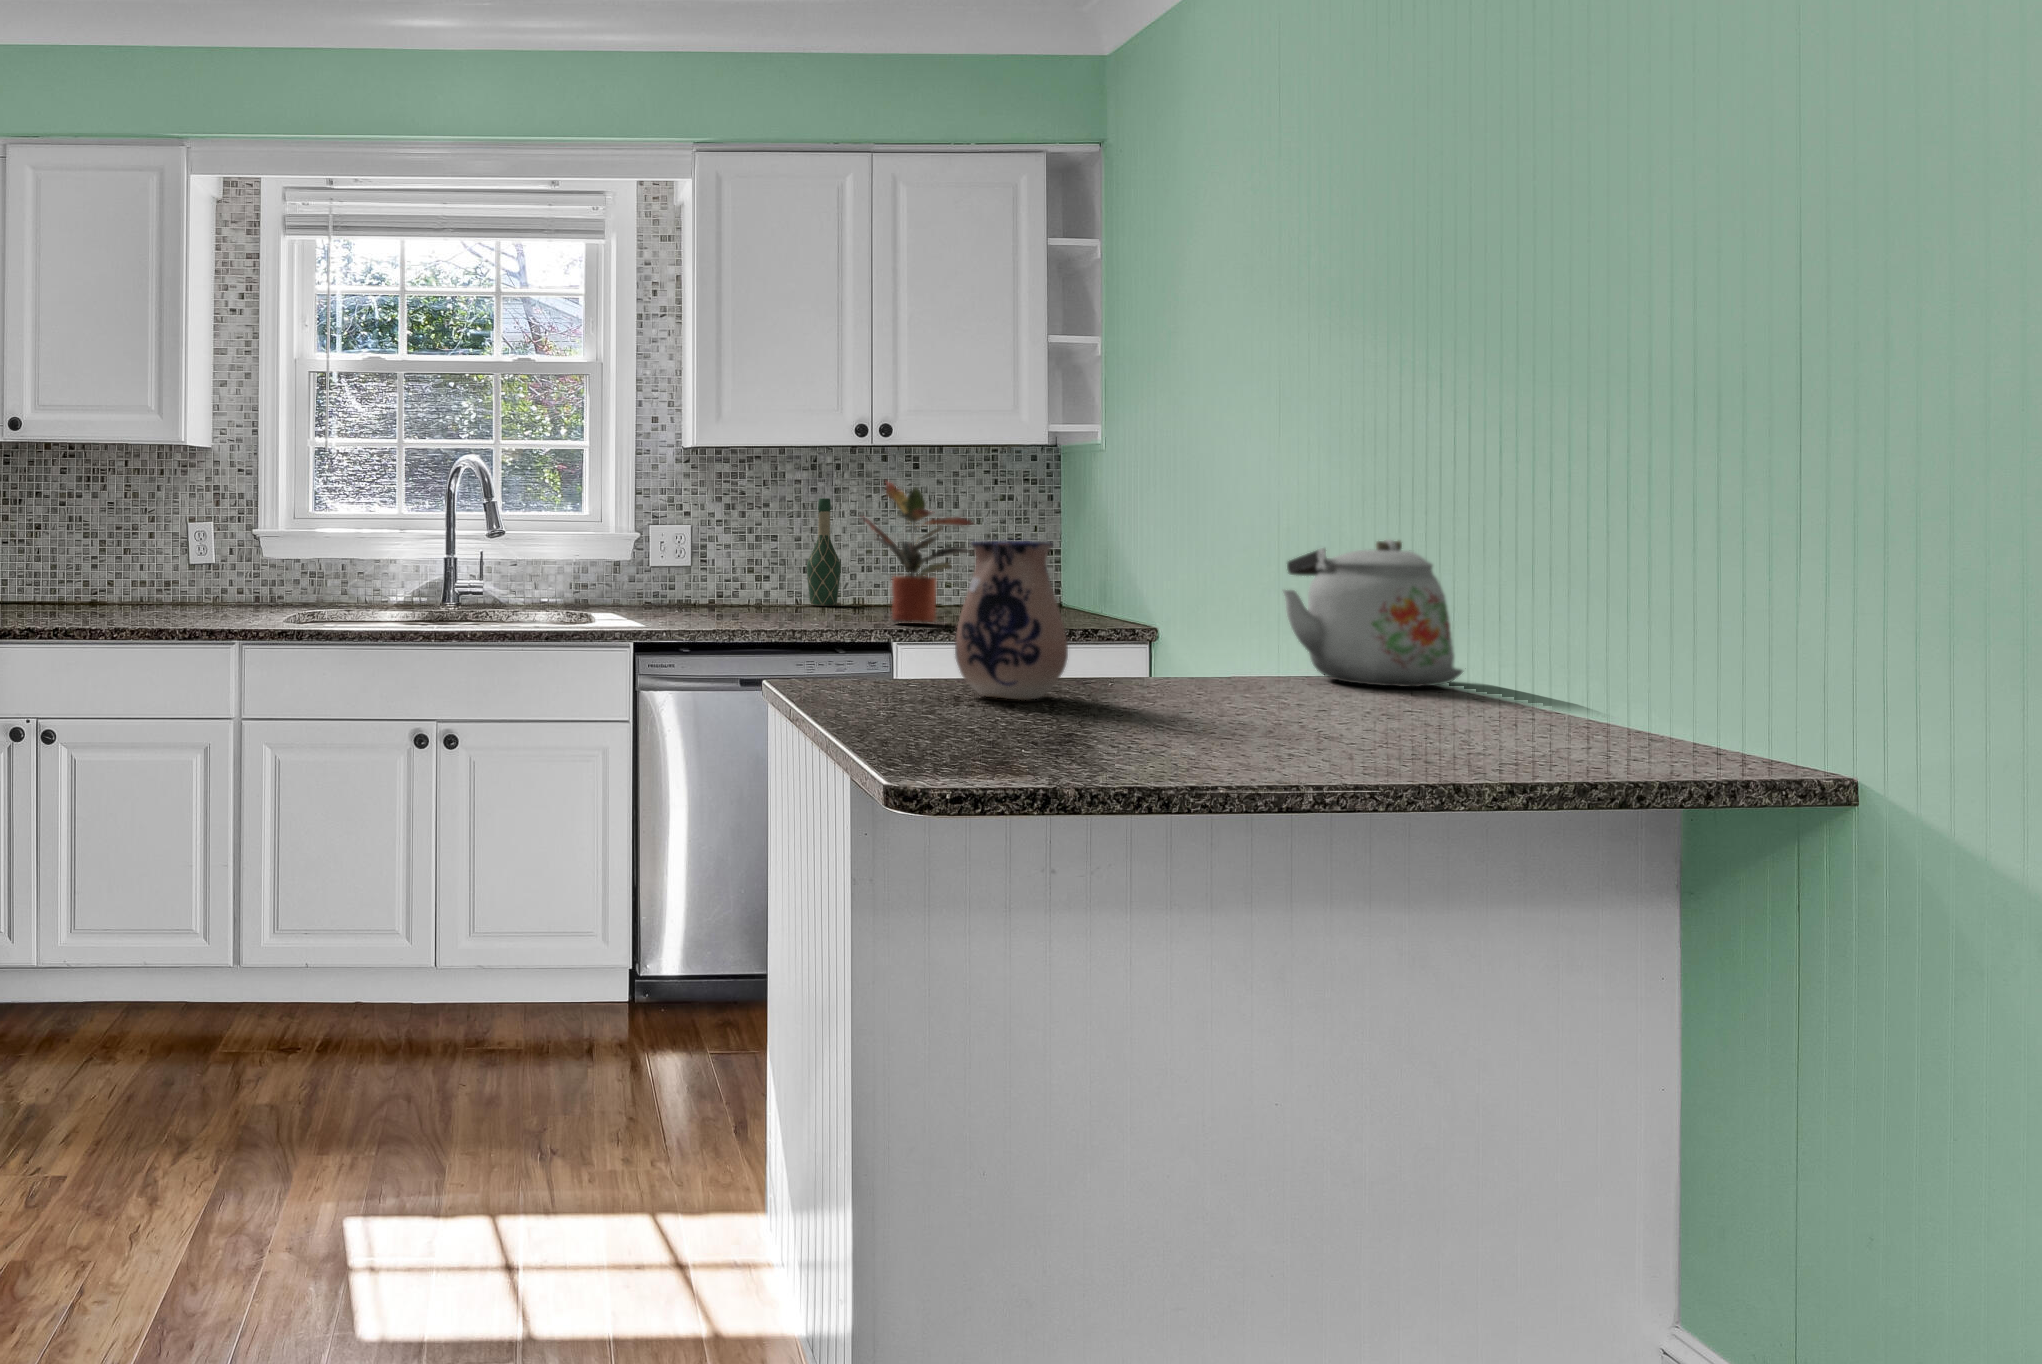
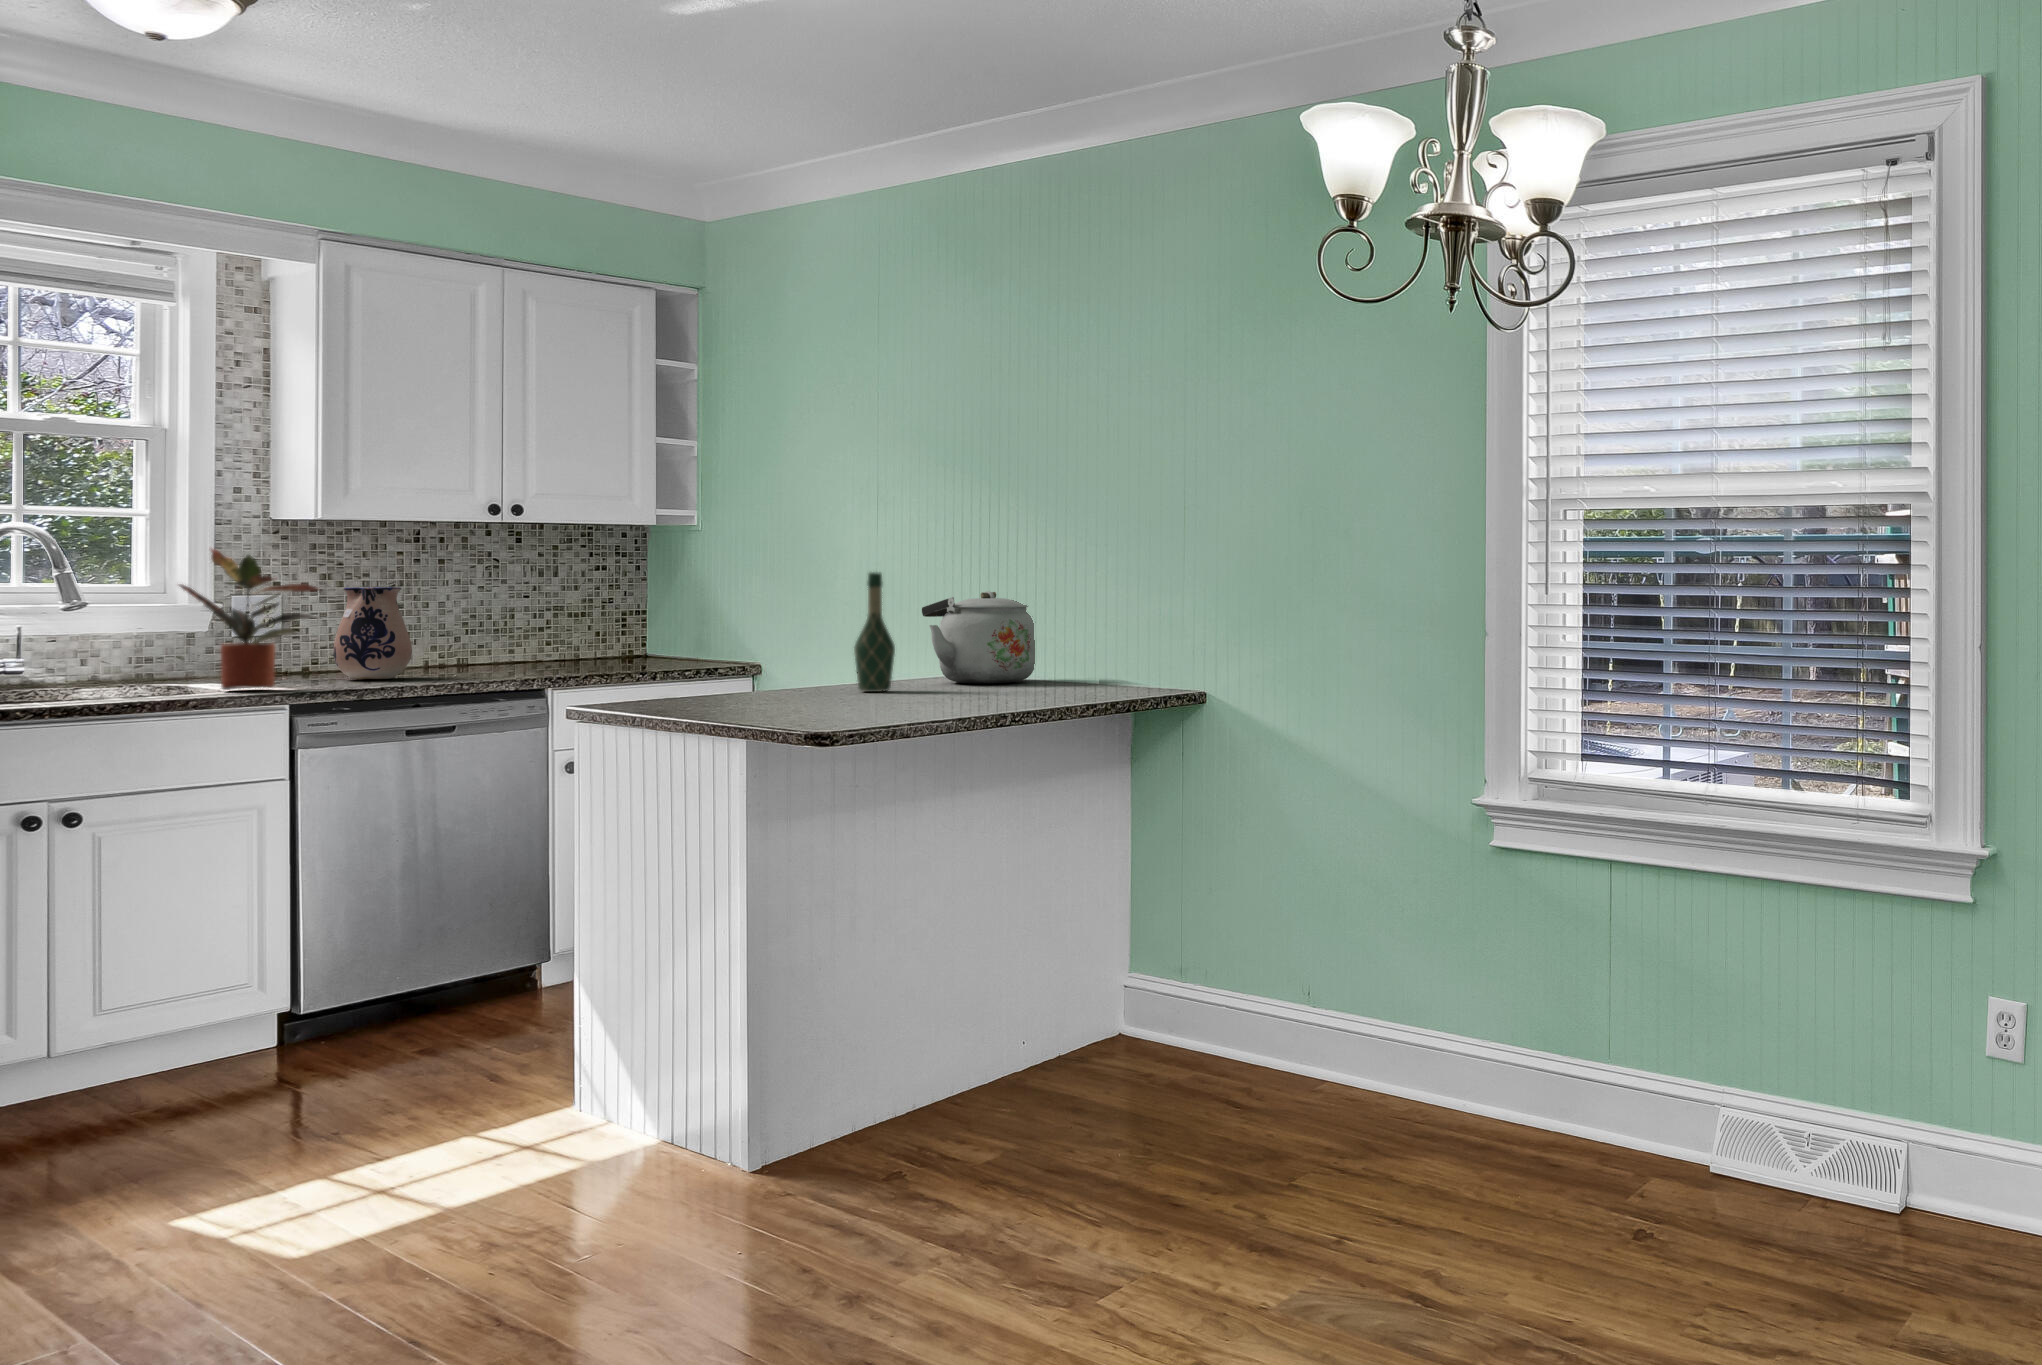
potted plant: present [863,482,973,622] -> present [179,549,319,690]
wine bottle: present [806,498,841,606] -> present [854,572,895,692]
ceramic pitcher: present [955,541,1068,700] -> present [333,587,412,679]

